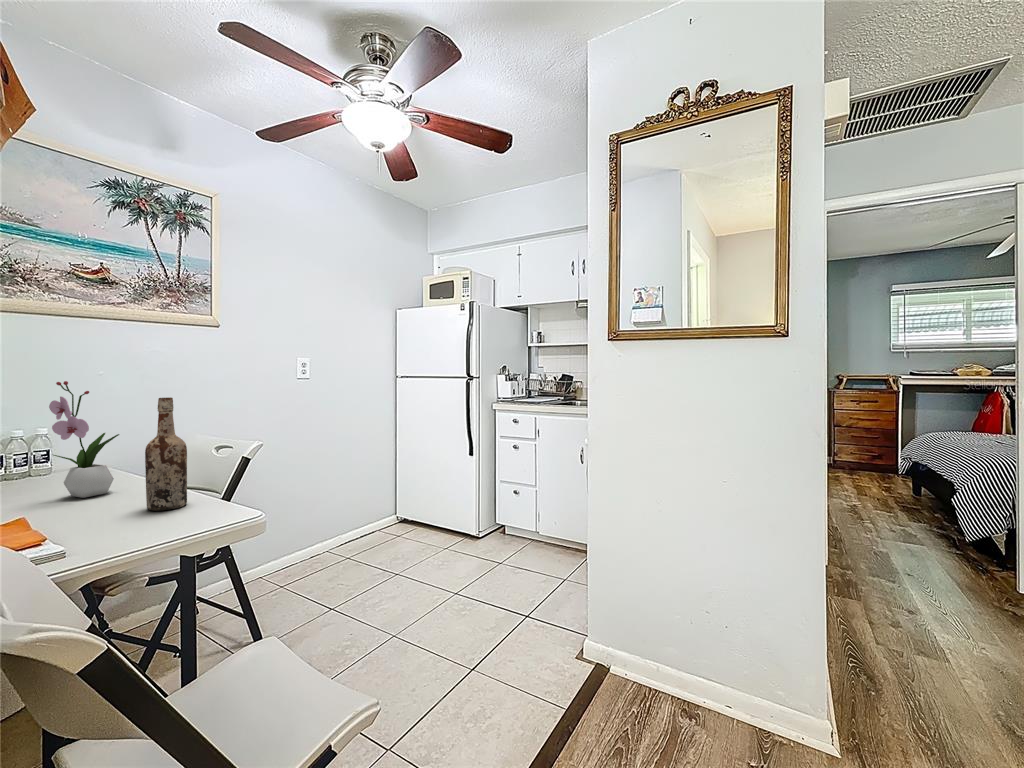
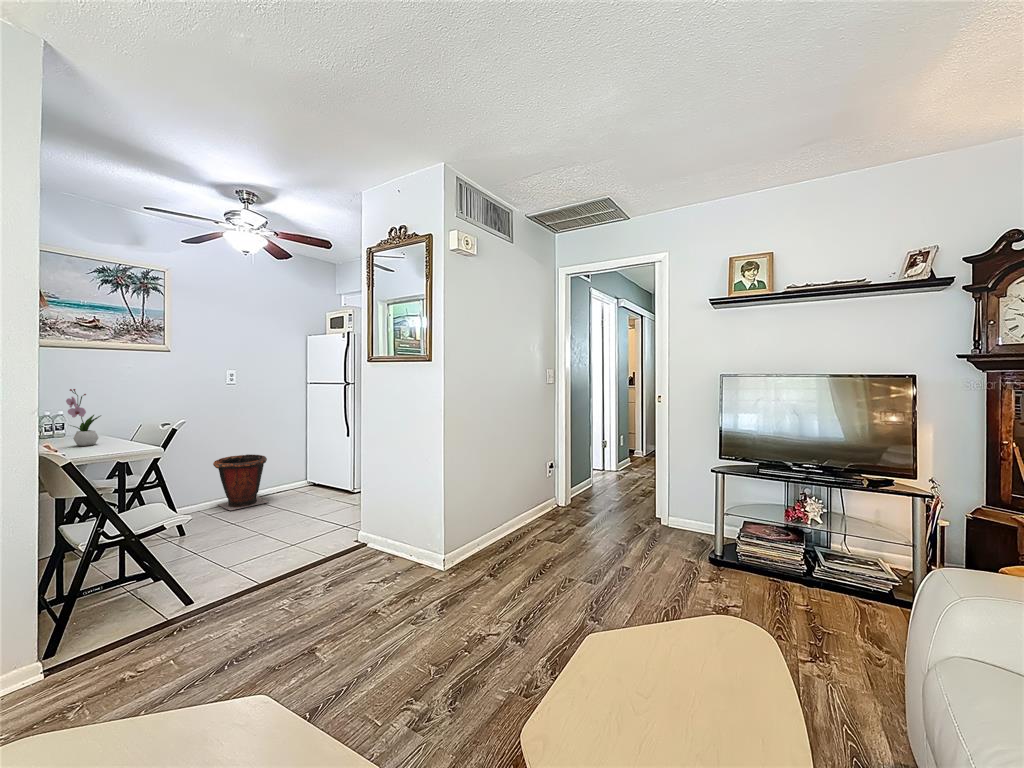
wine bottle: present [145,397,187,511] -> none [112,398,133,451]
waste bin: none [285,488,368,585] -> present [213,454,268,510]

